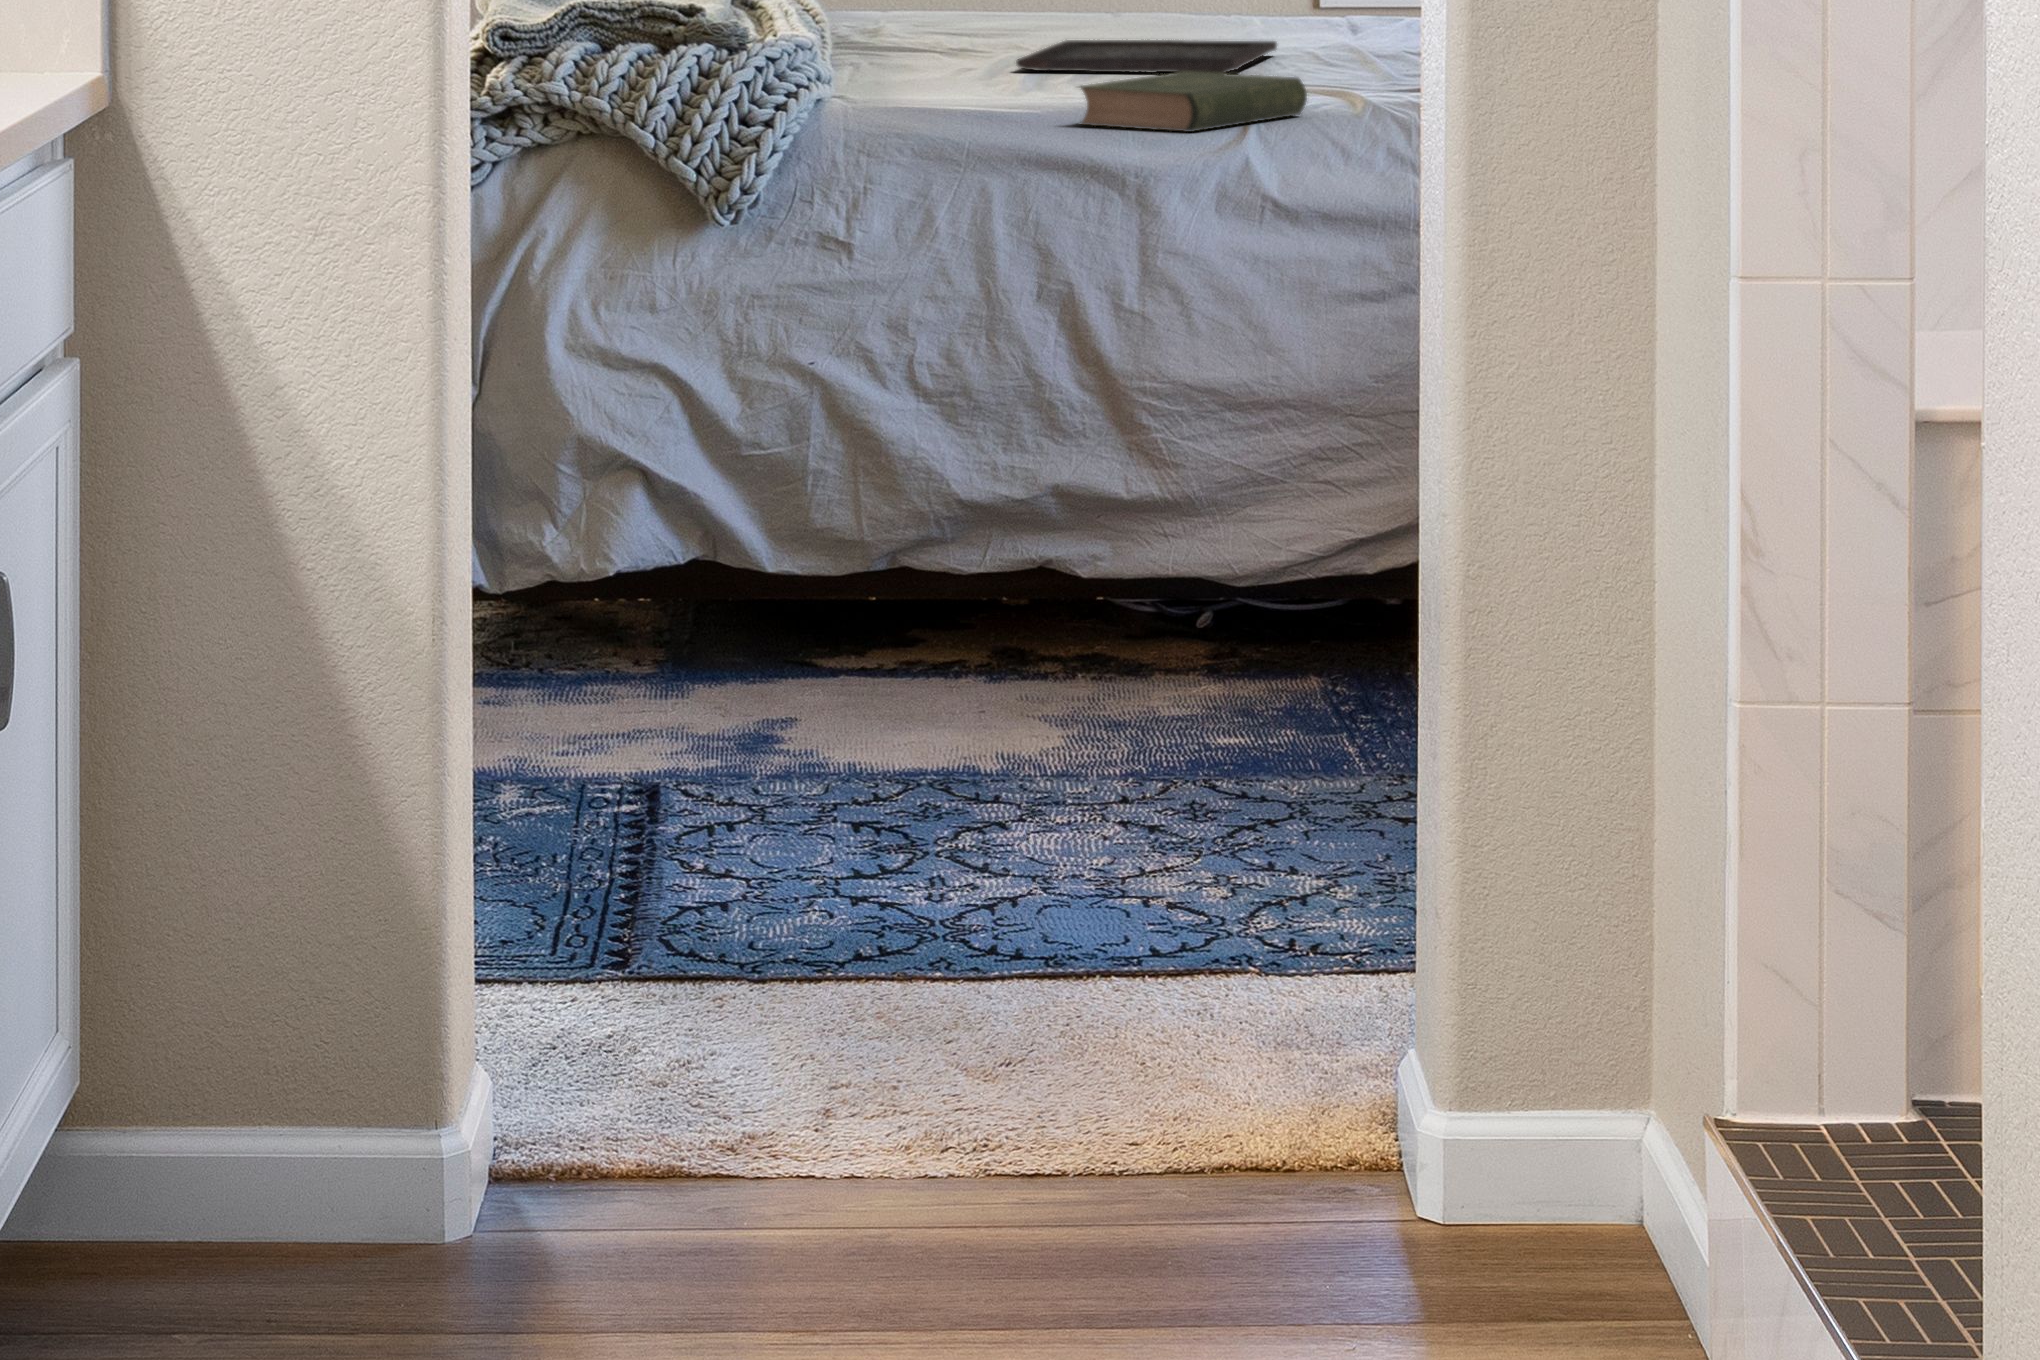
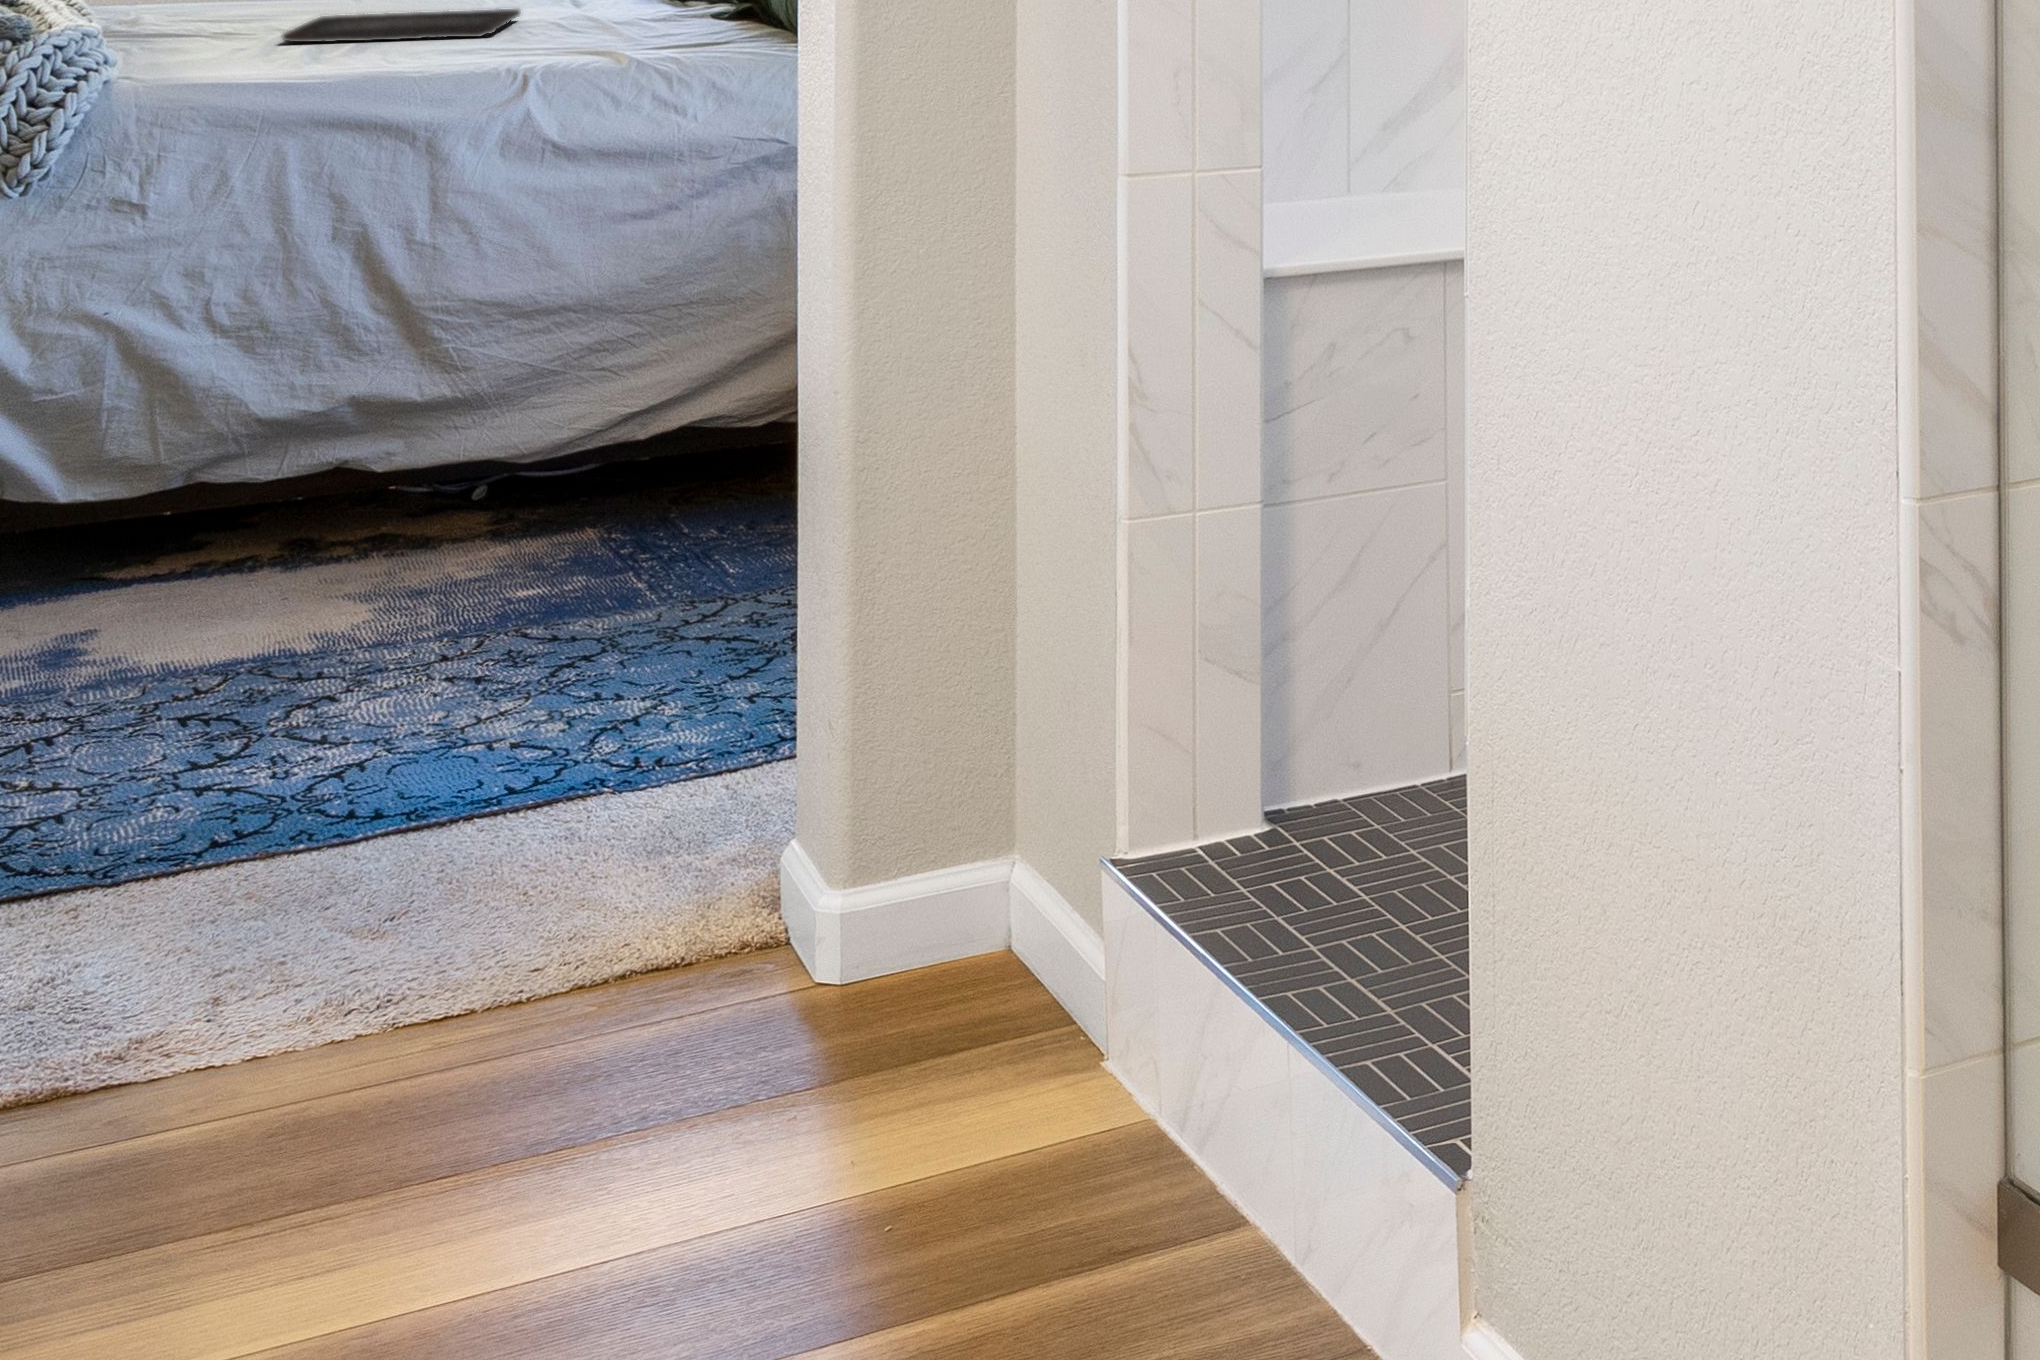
book: present [1080,71,1307,132] -> none [365,35,578,85]

